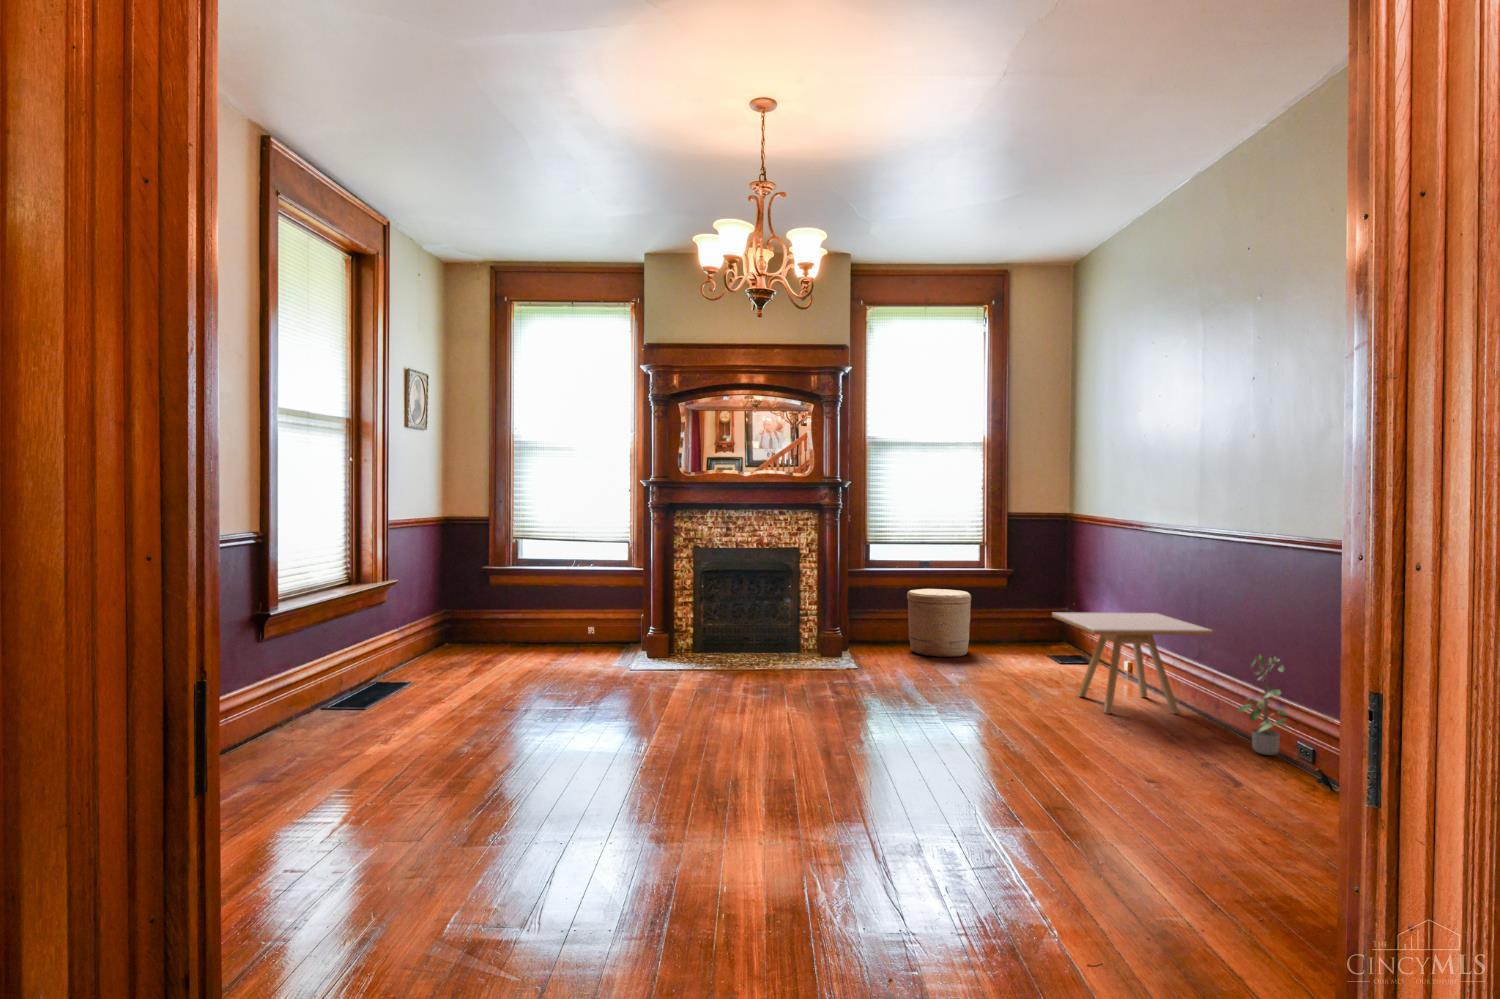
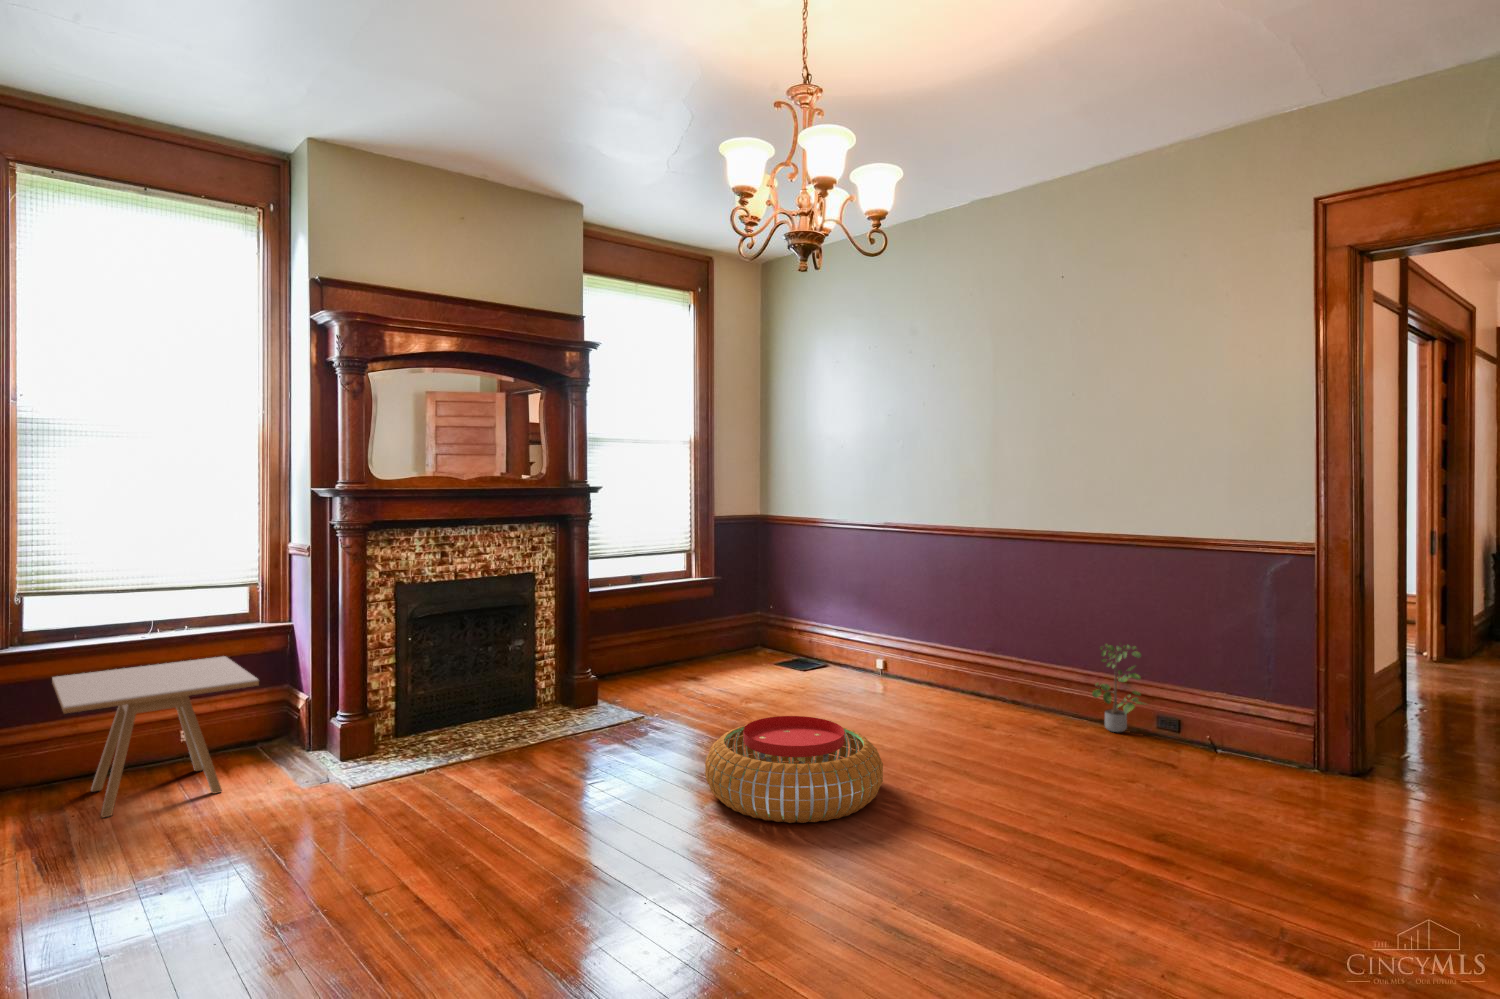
woven basket: present [907,589,971,657] -> none [640,606,713,687]
side table: present [1052,612,1213,714] -> present [52,656,259,818]
pouf: none [777,662,919,737] -> present [705,716,883,823]

